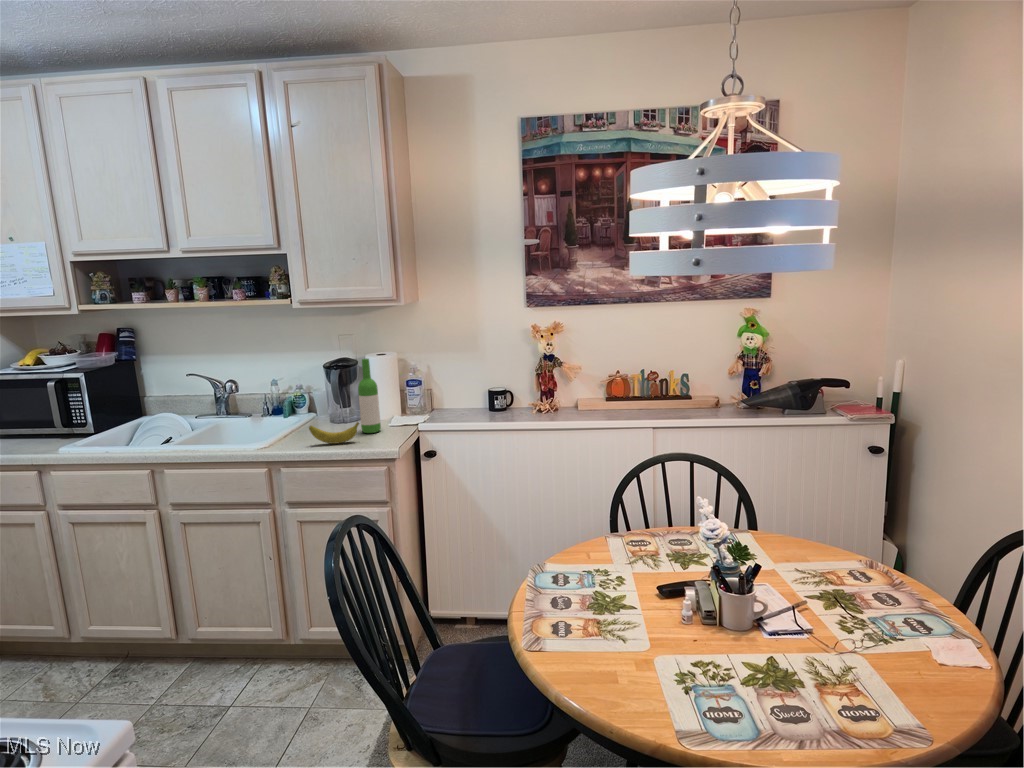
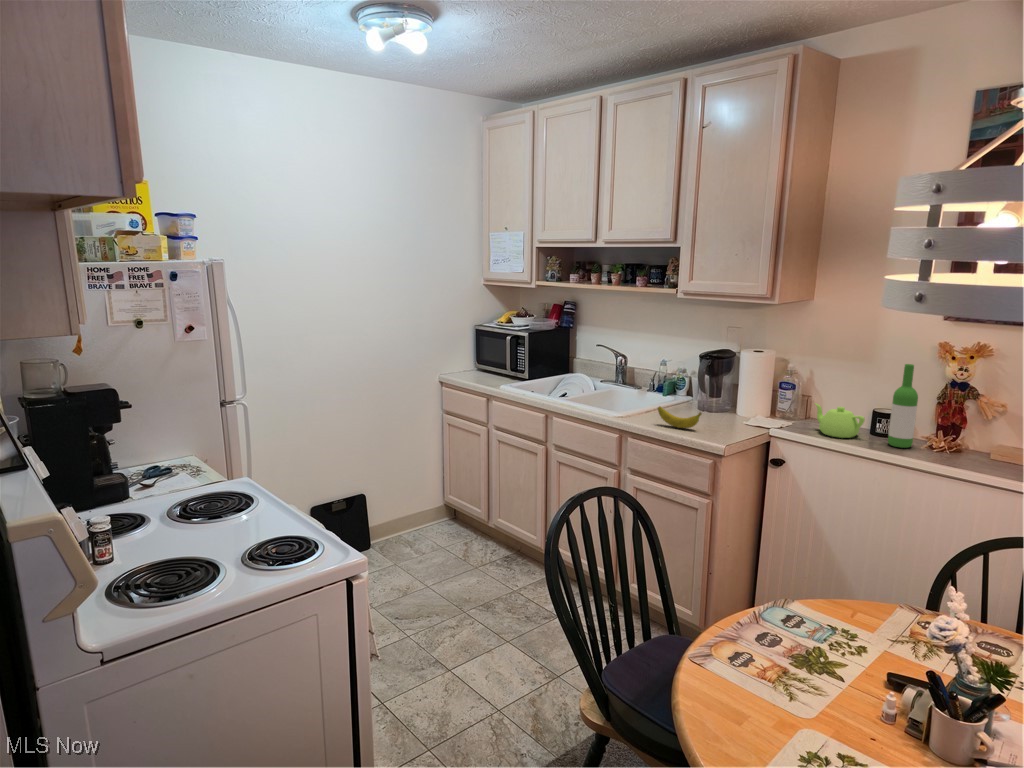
wine bottle: present [358,359,381,433] -> present [888,364,918,448]
teapot: none [445,391,490,419] -> present [815,403,865,438]

